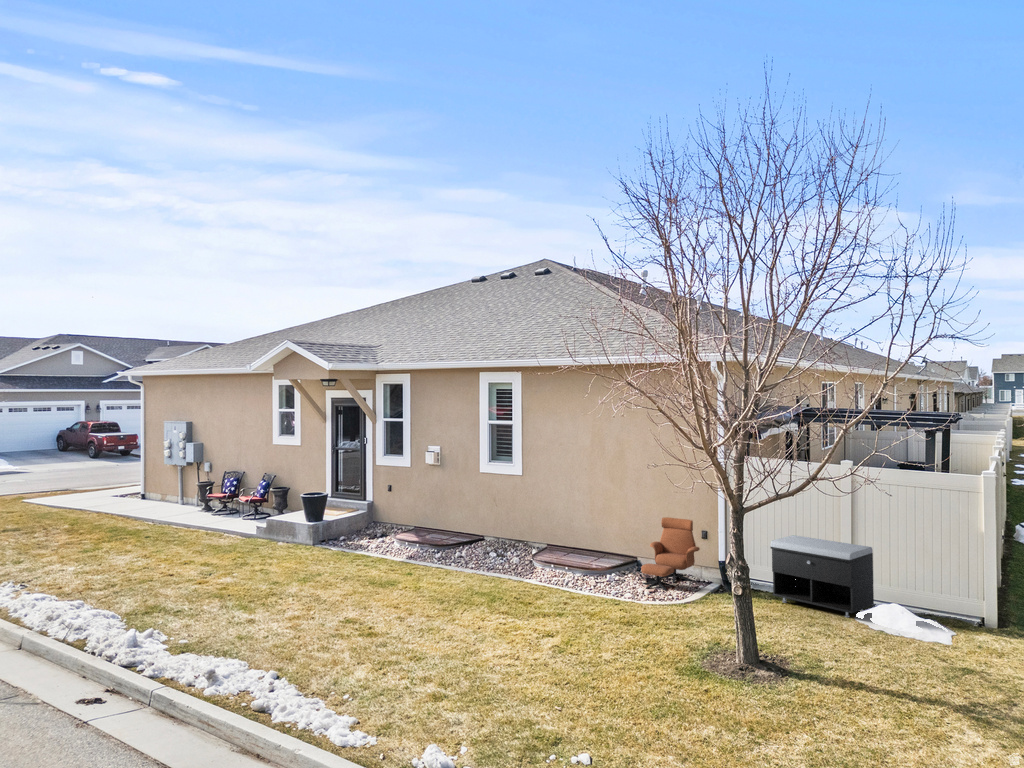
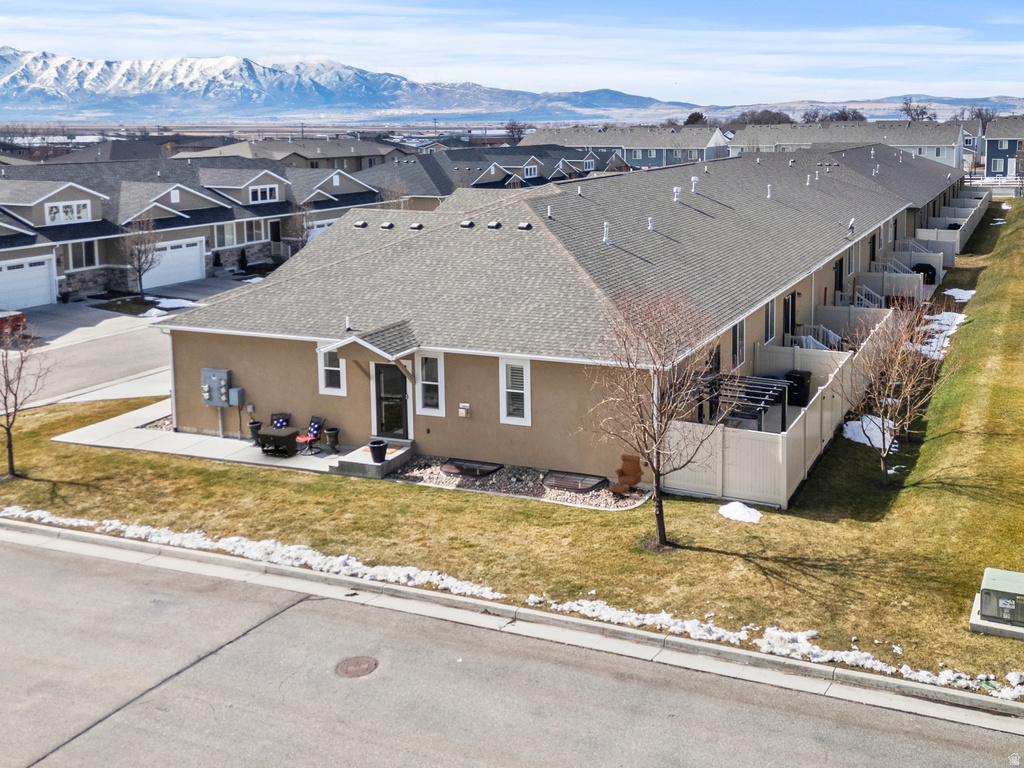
storage bench: present [770,535,874,617] -> present [258,426,300,458]

